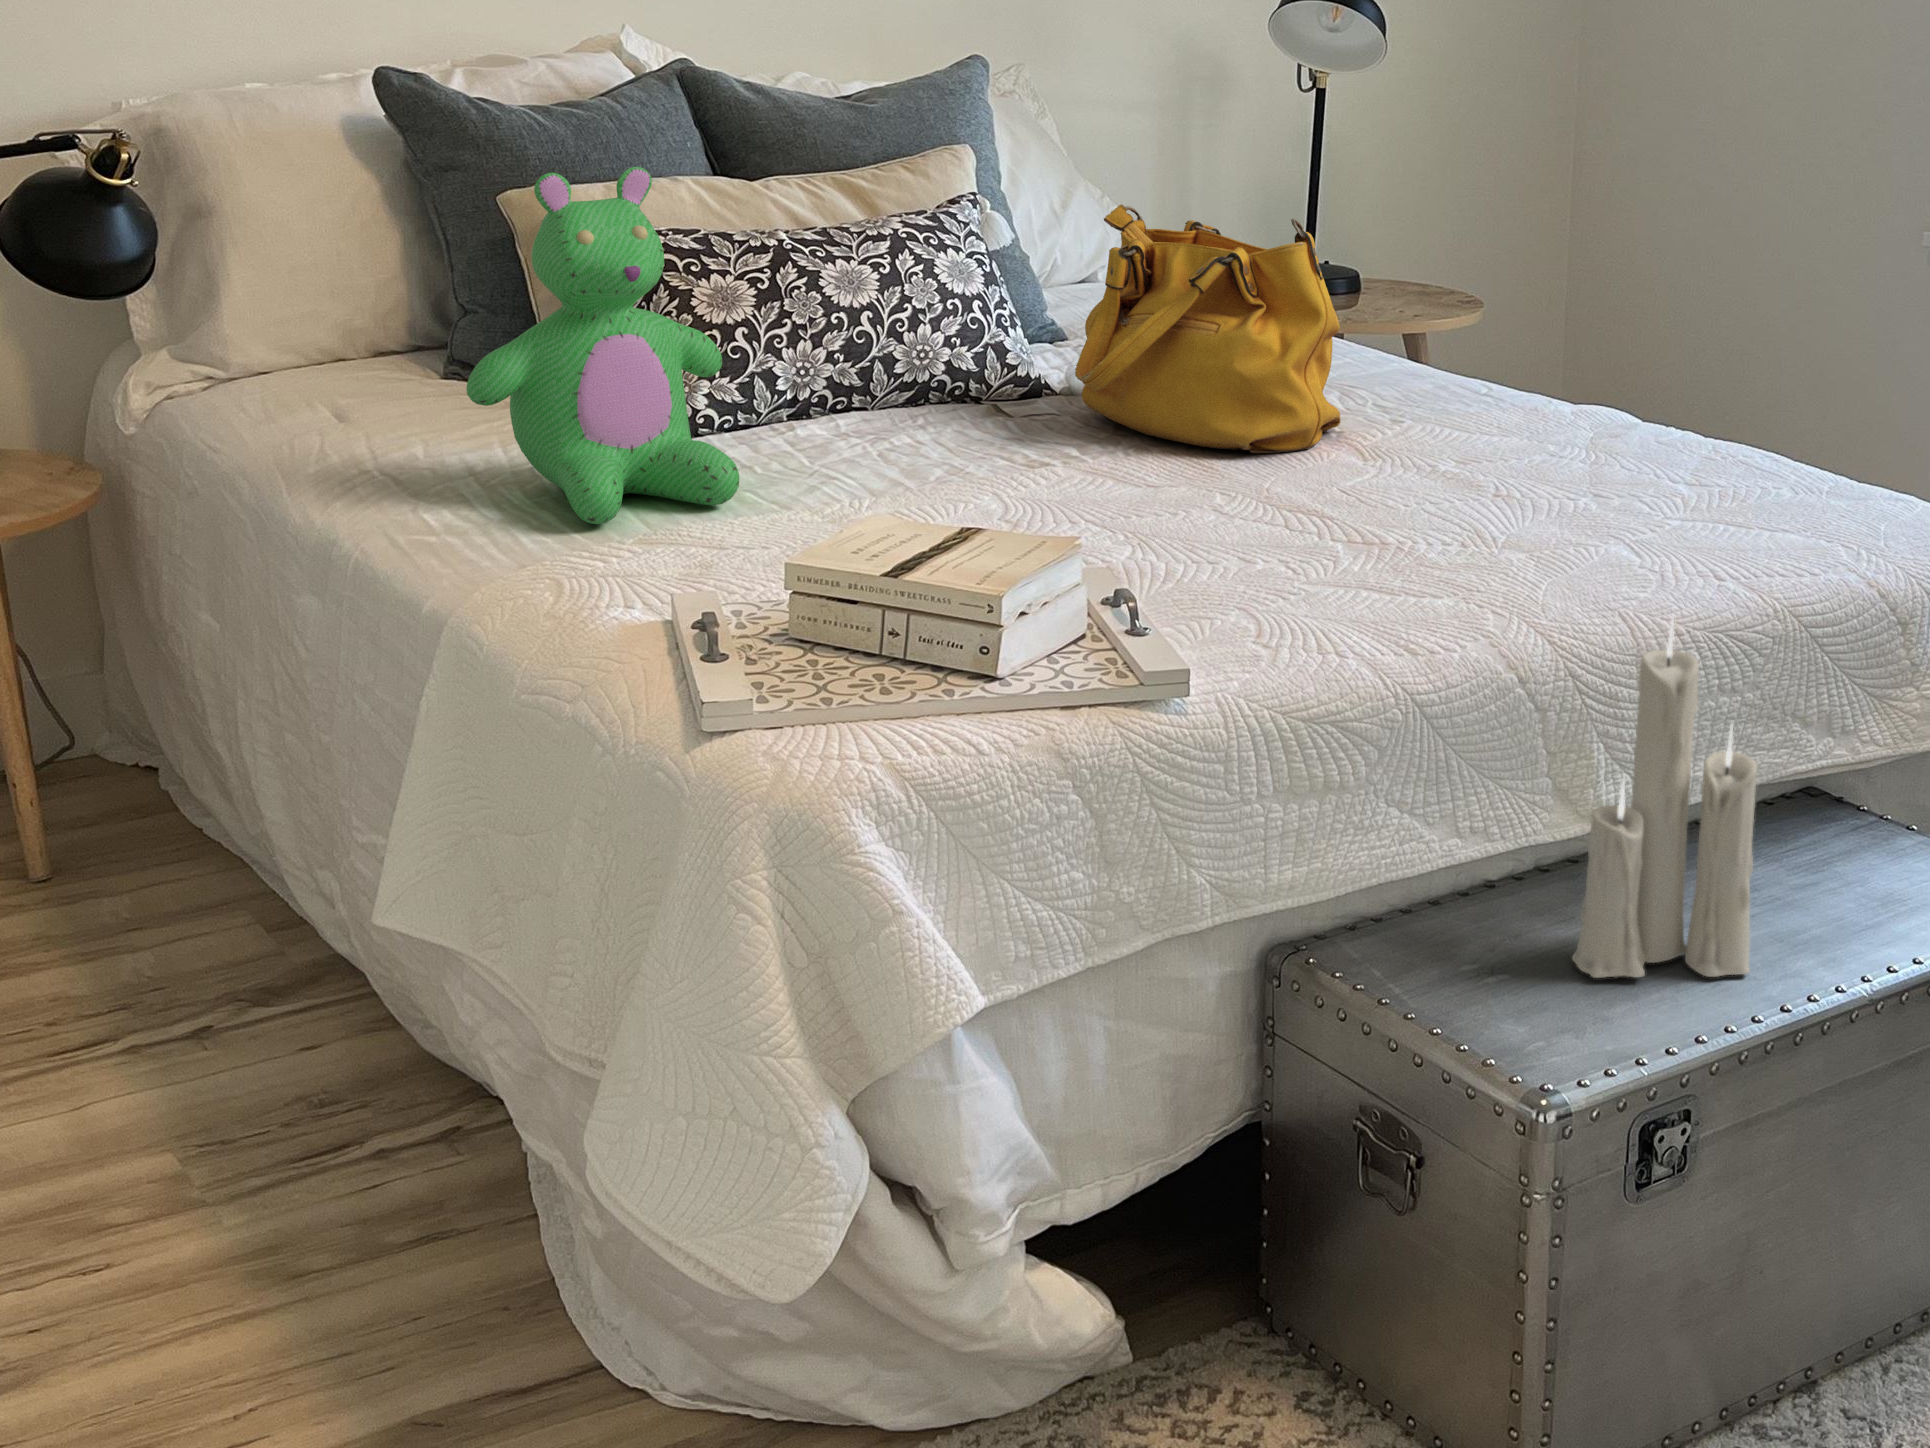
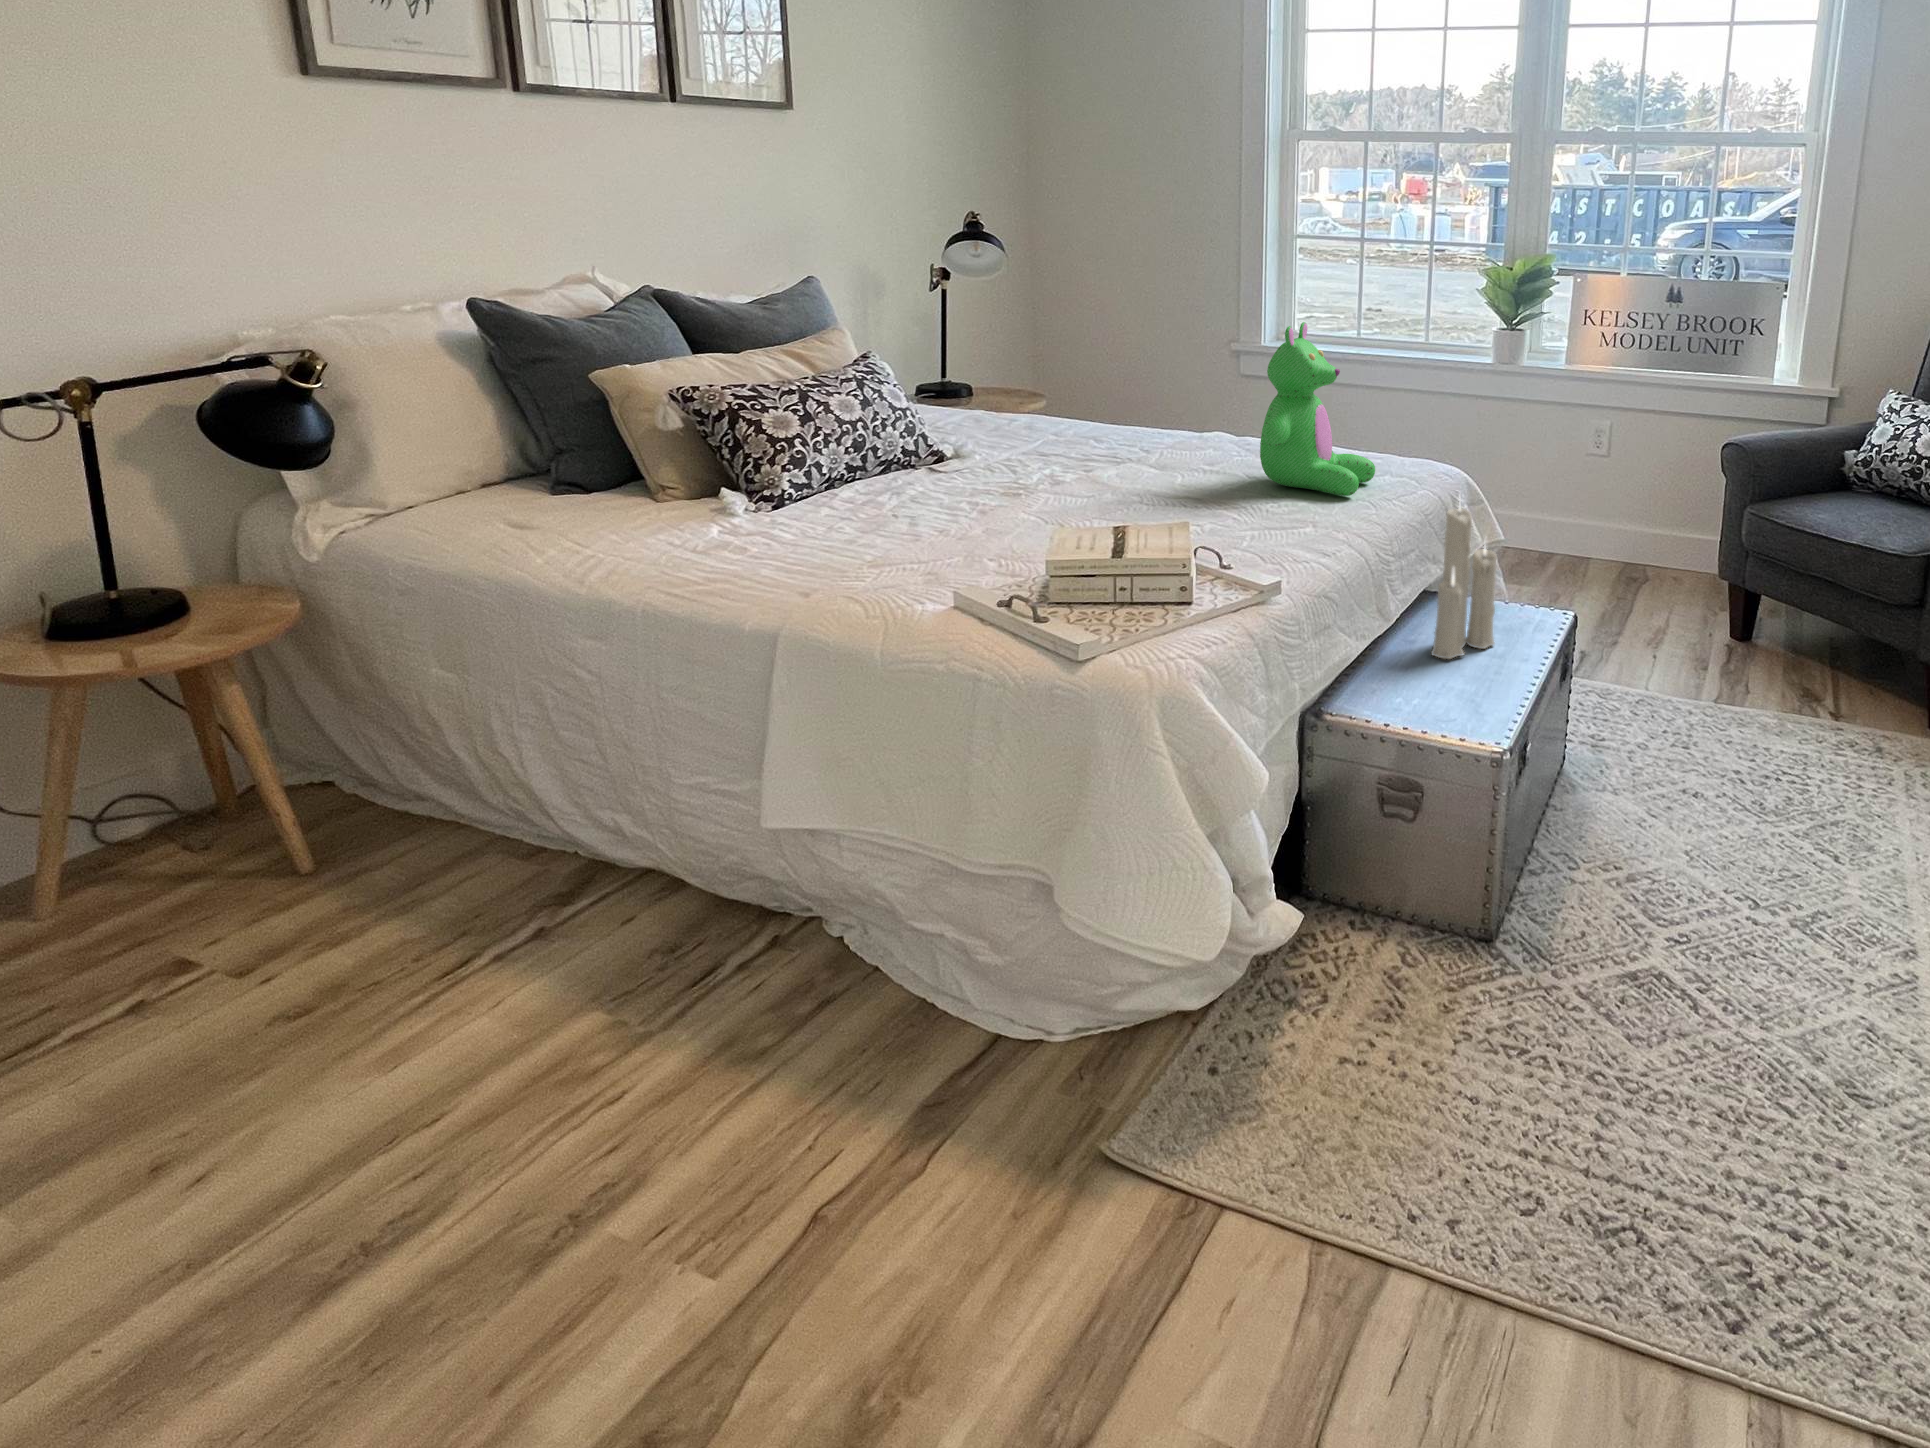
teddy bear: present [466,167,739,524] -> present [1260,322,1375,496]
handbag: present [1075,204,1341,453] -> none [982,348,1131,470]

